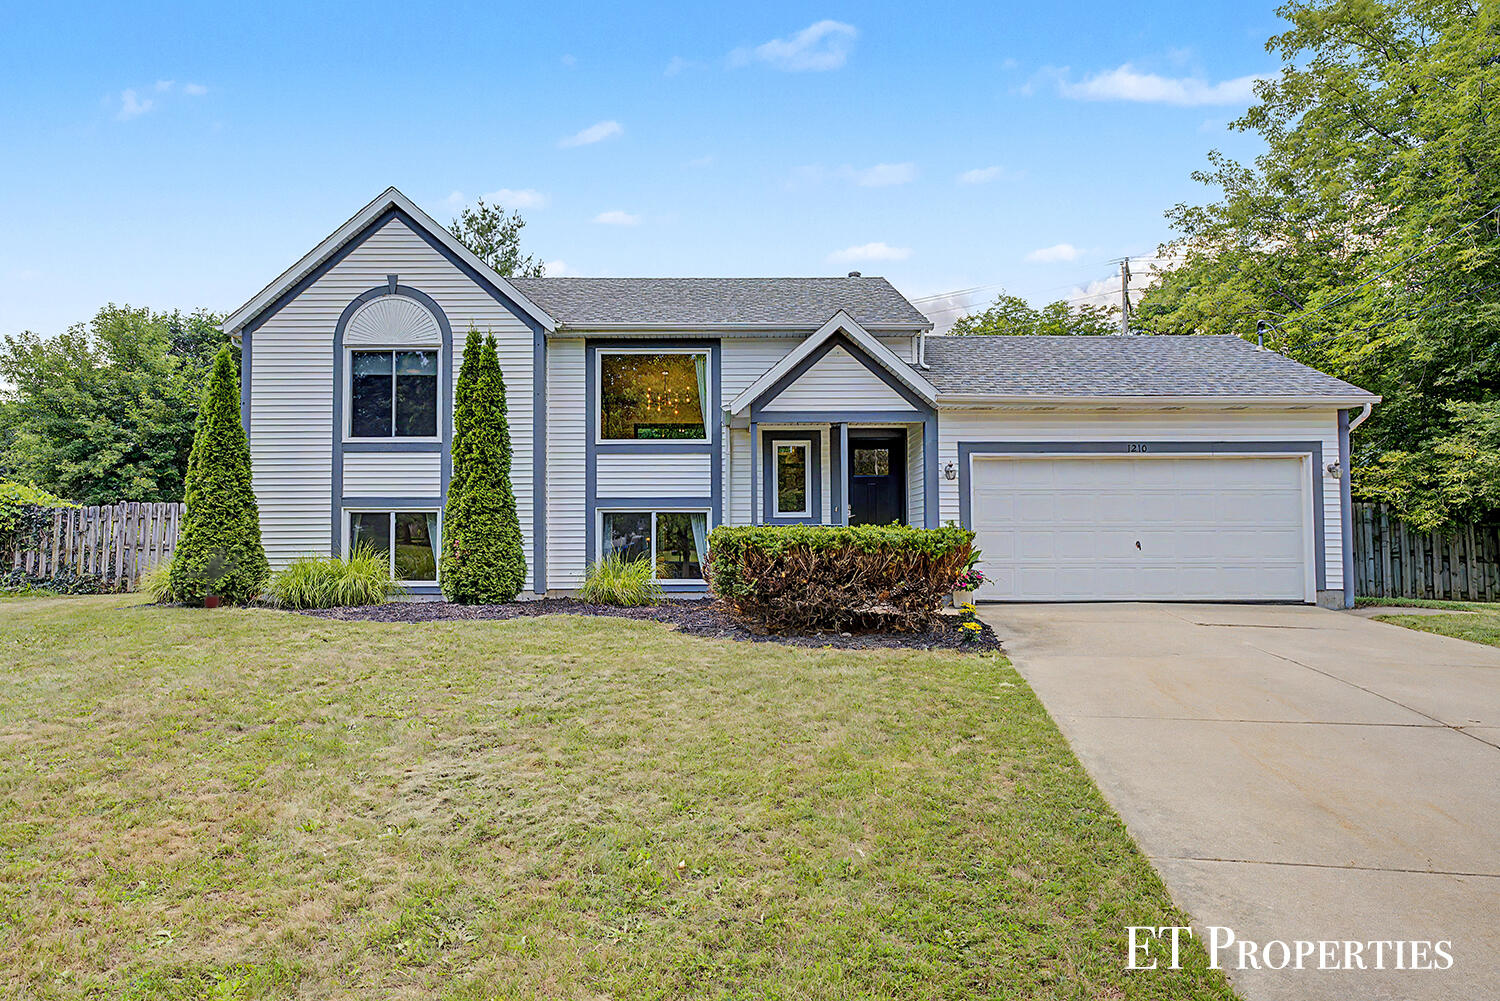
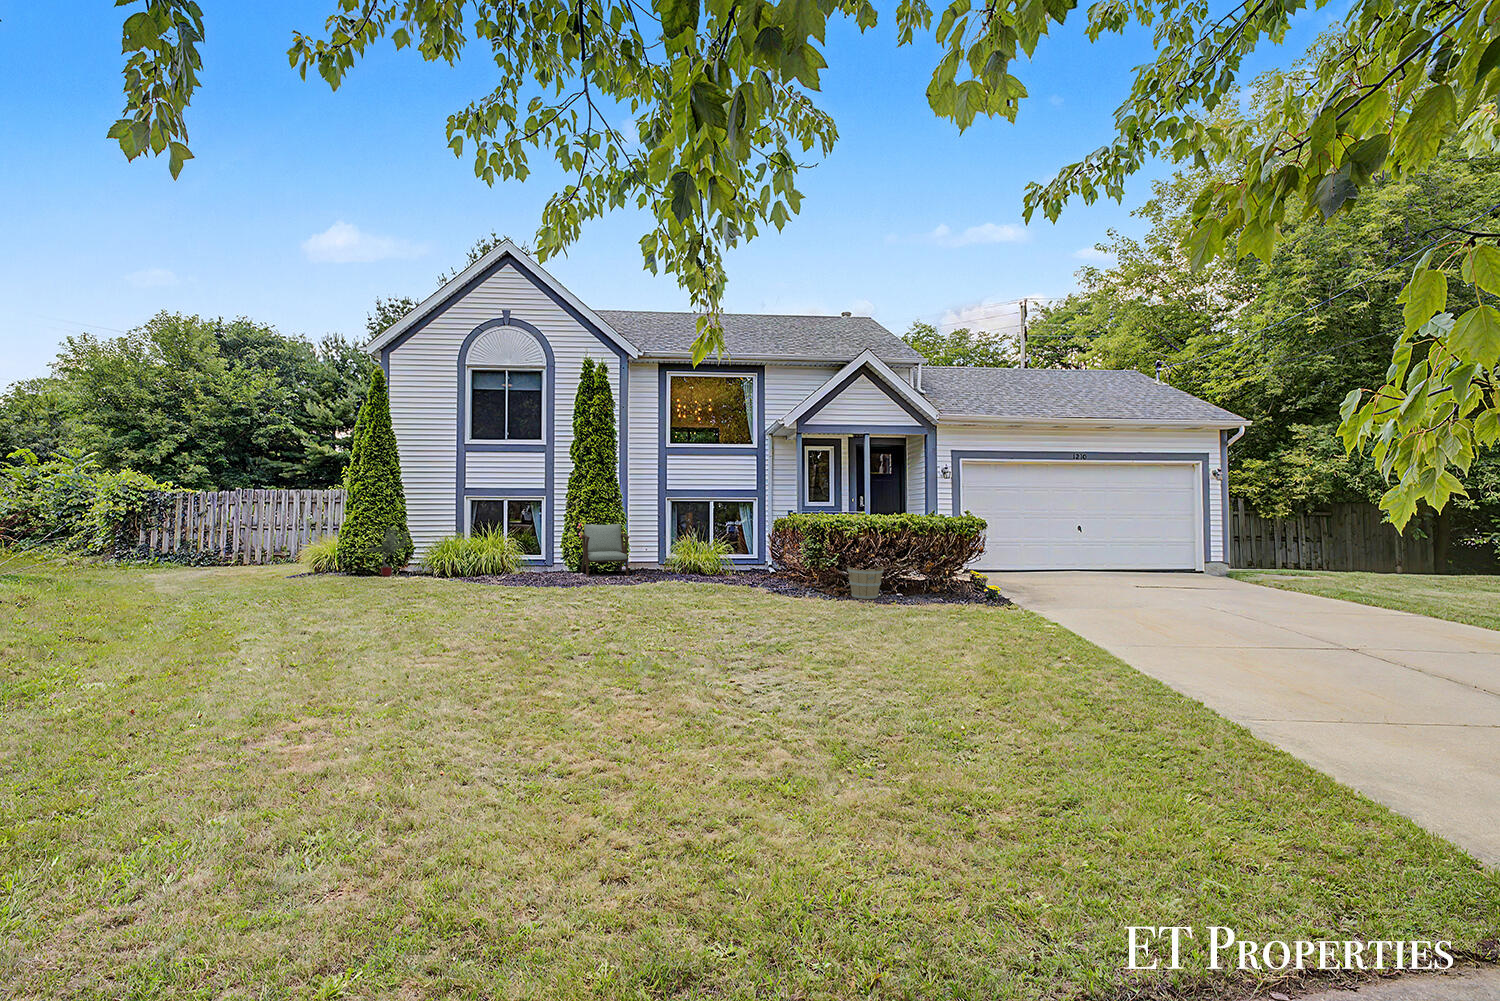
lounge chair: none [456,541,515,608] -> present [581,524,630,577]
wooden bucket: none [764,596,814,644] -> present [847,566,884,599]

